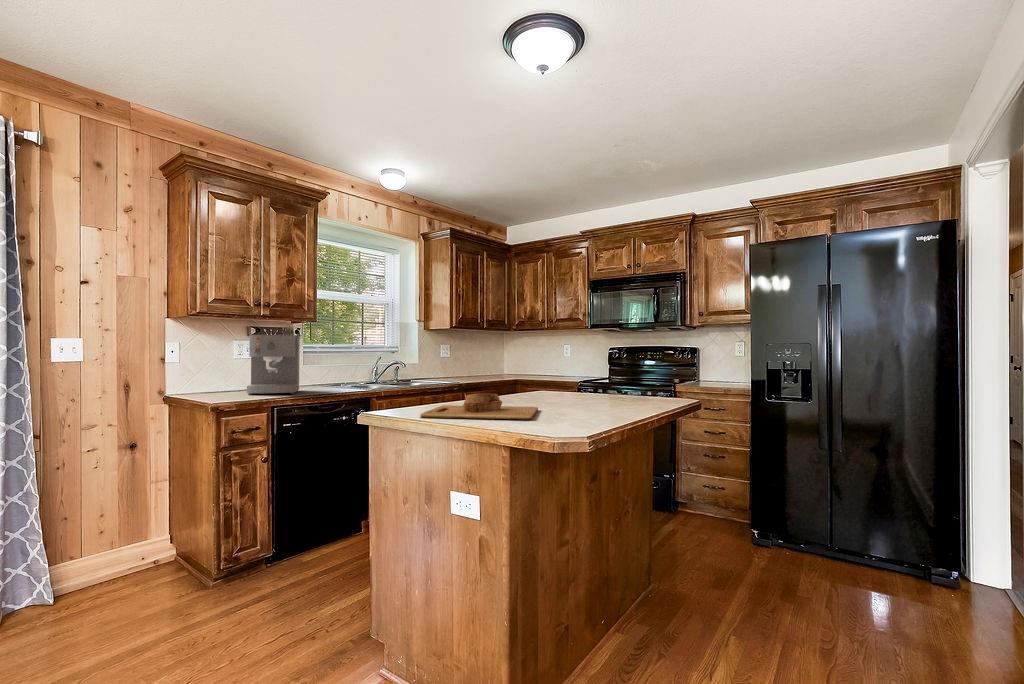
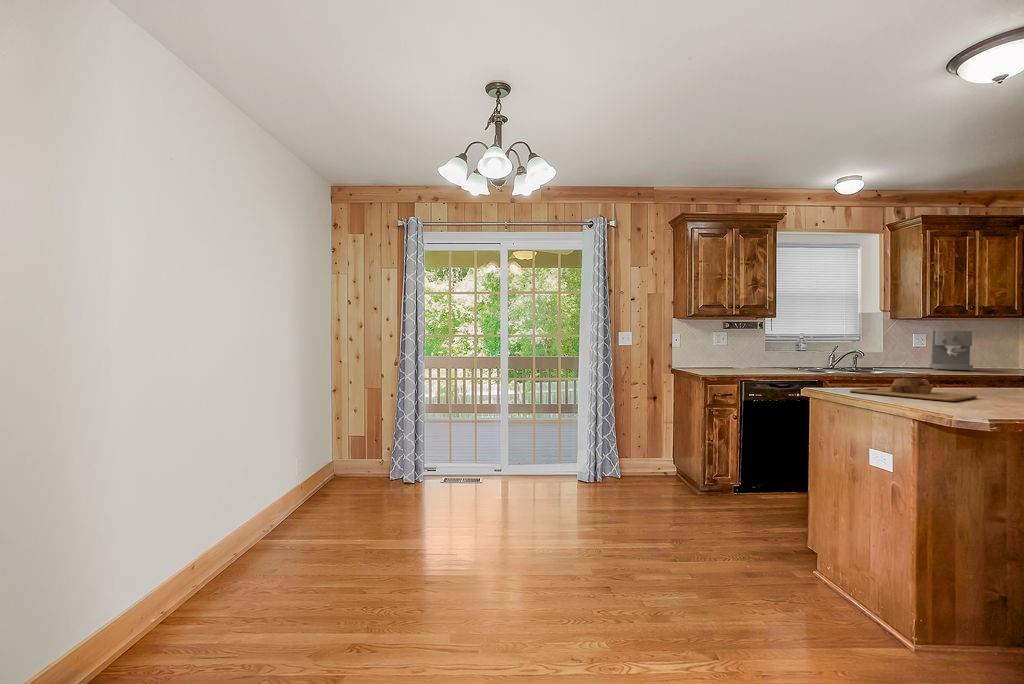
coffee maker: present [247,335,300,395] -> present [930,331,973,371]

